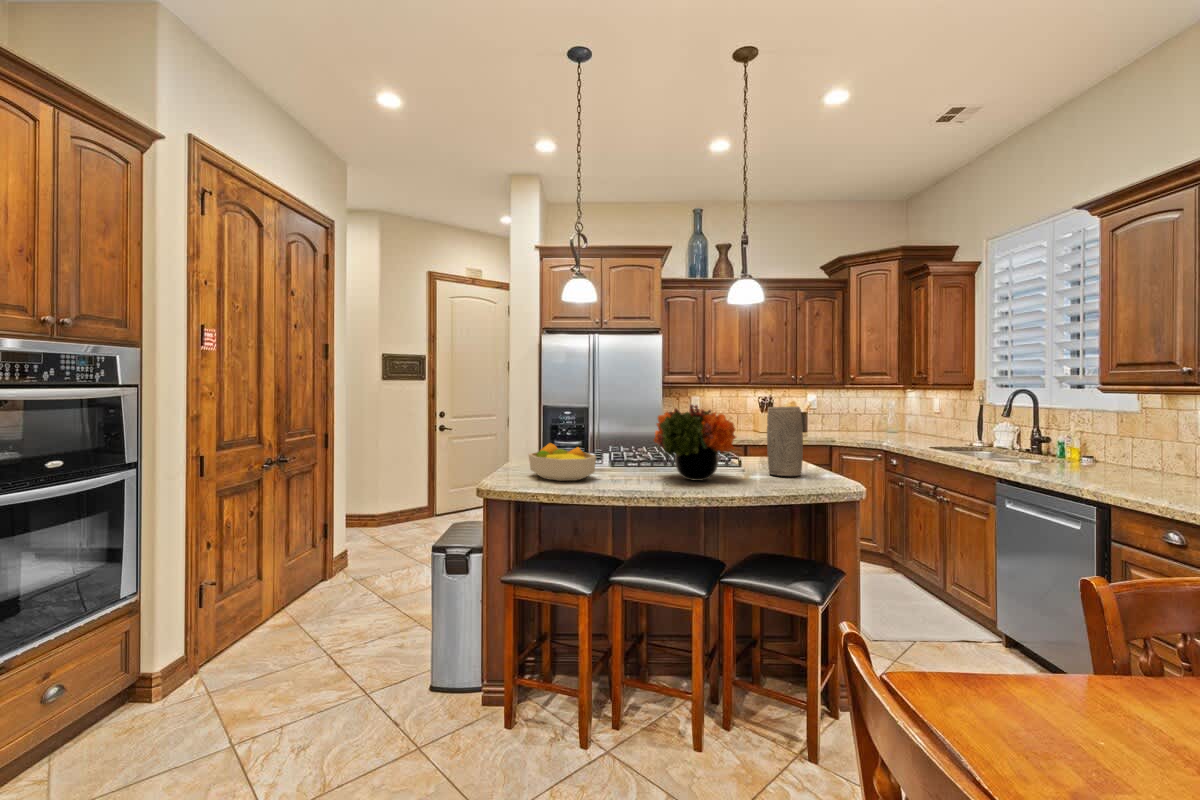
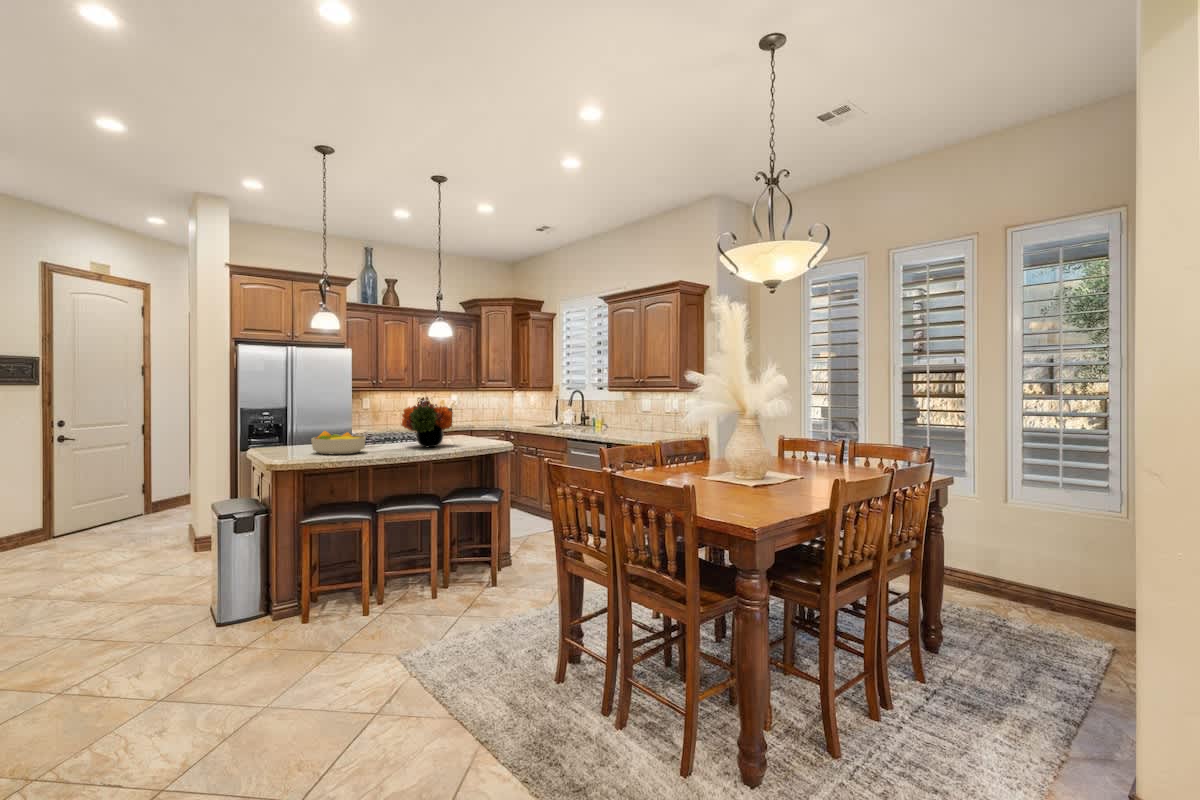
vase: present [767,406,803,476] -> none [465,401,486,442]

